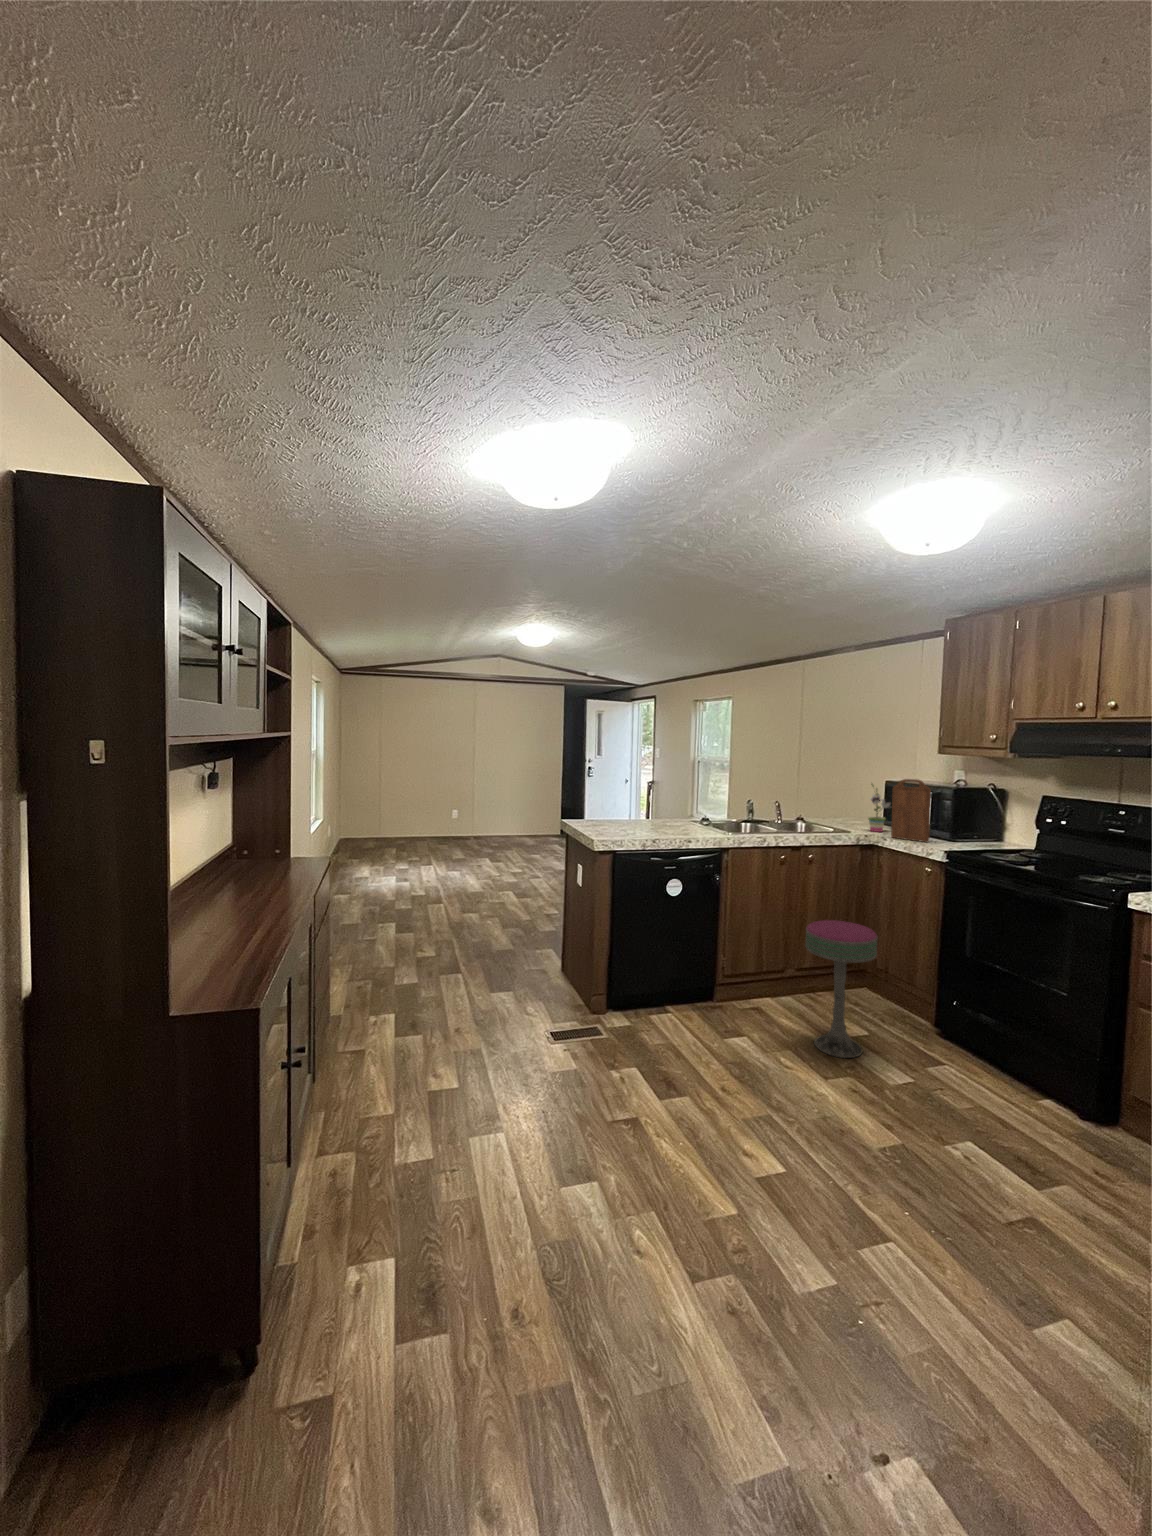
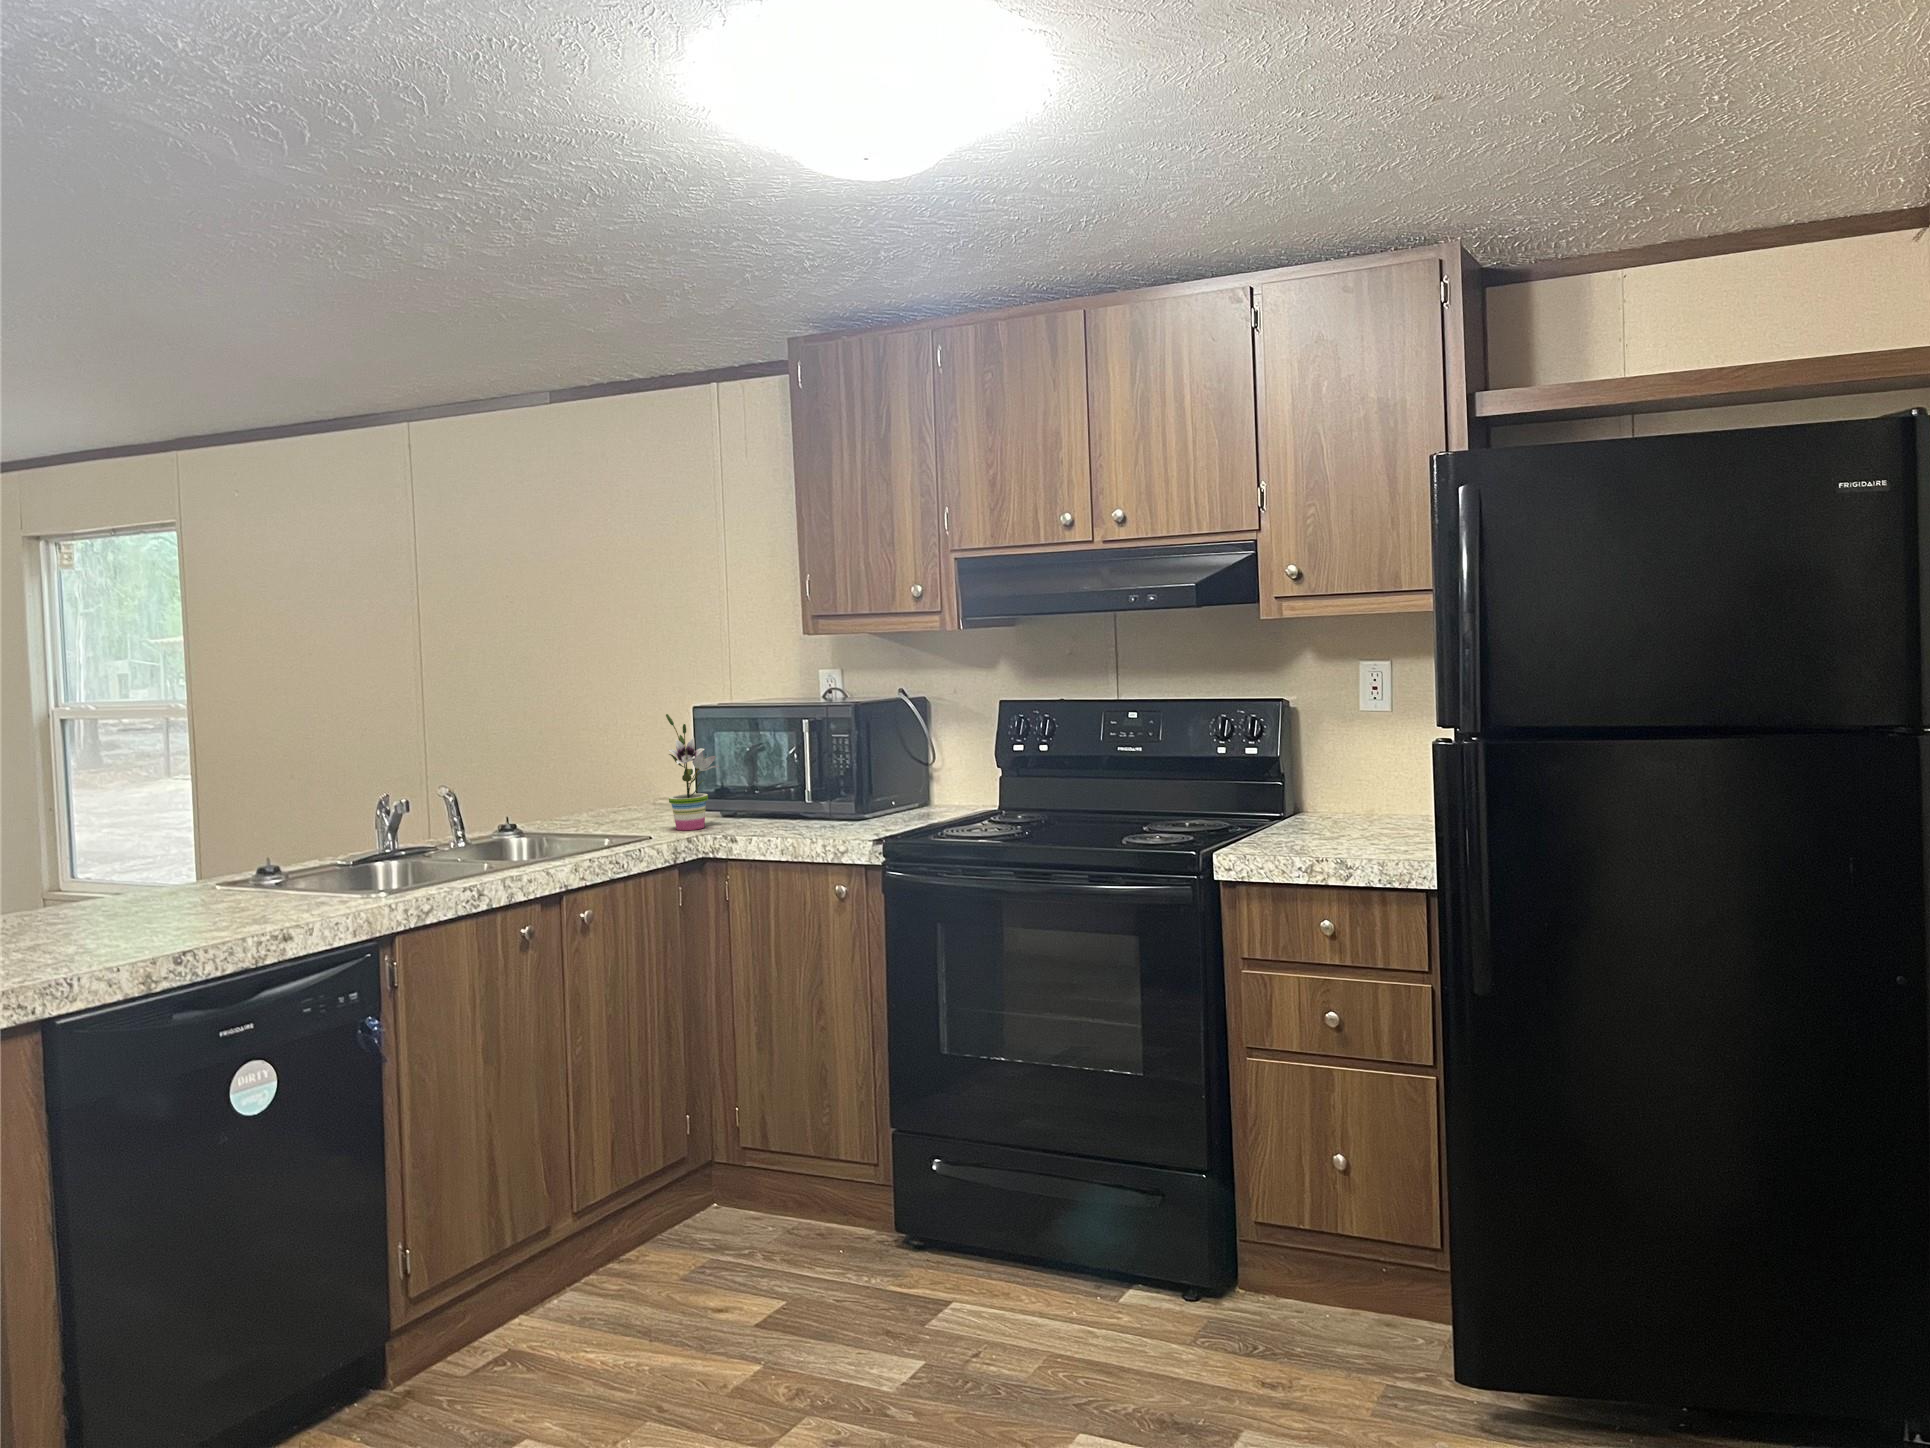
cutting board: present [891,779,931,842] -> none [731,694,821,837]
bar stool: present [805,920,878,1058] -> none [643,1052,807,1385]

